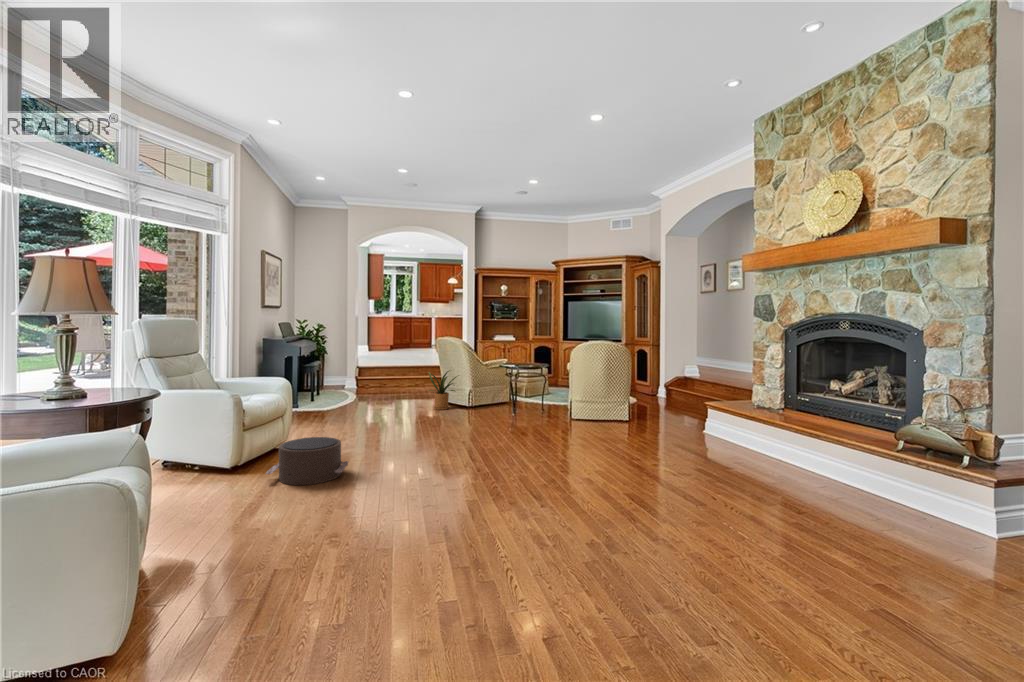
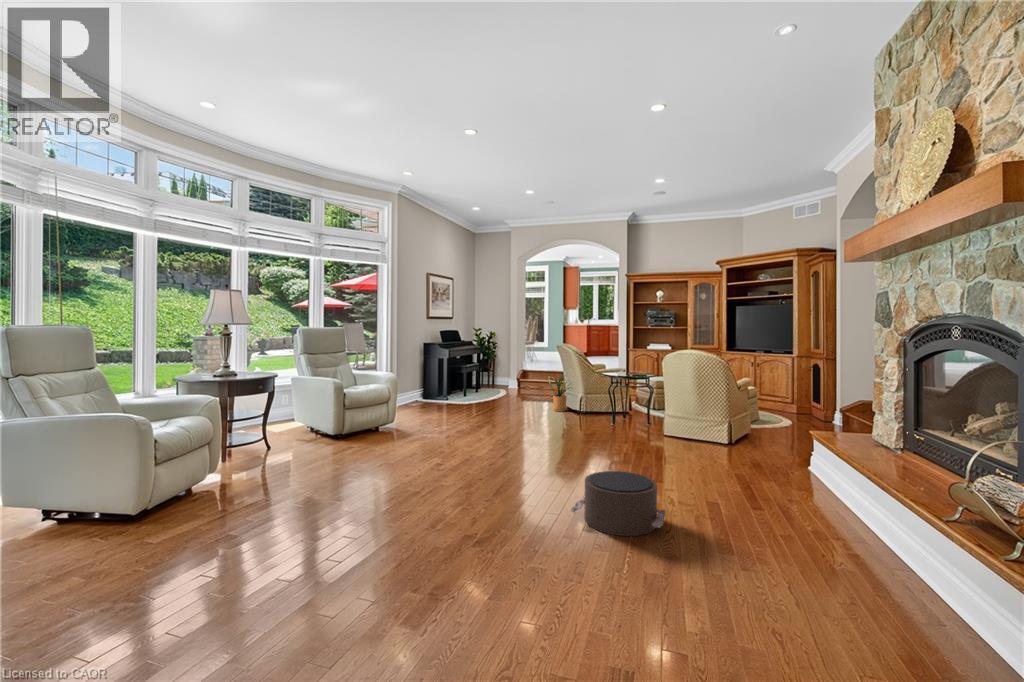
pouf: present [266,437,348,485] -> present [571,471,665,536]

